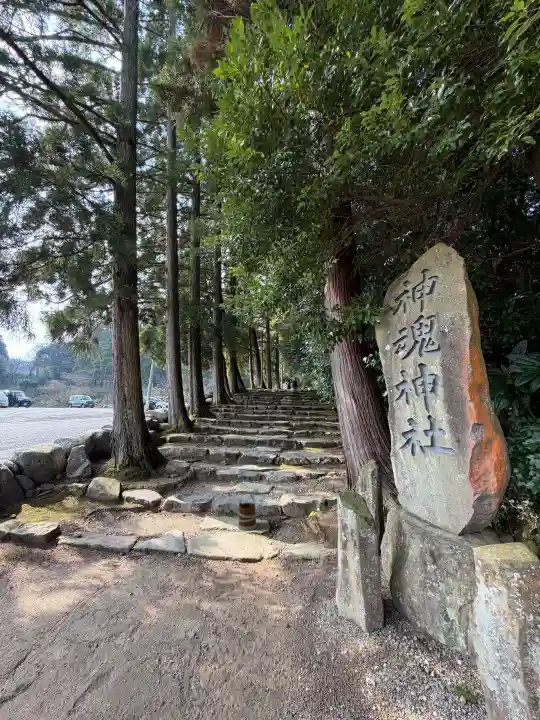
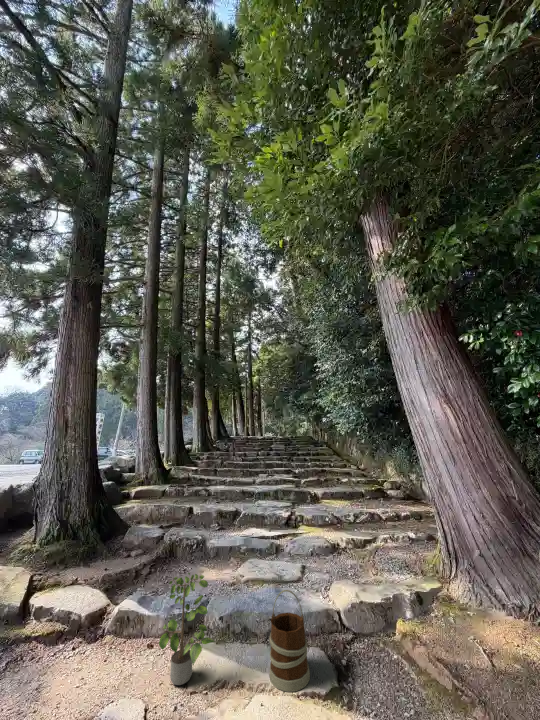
potted plant: none [188,482,213,527] -> present [159,573,214,685]

